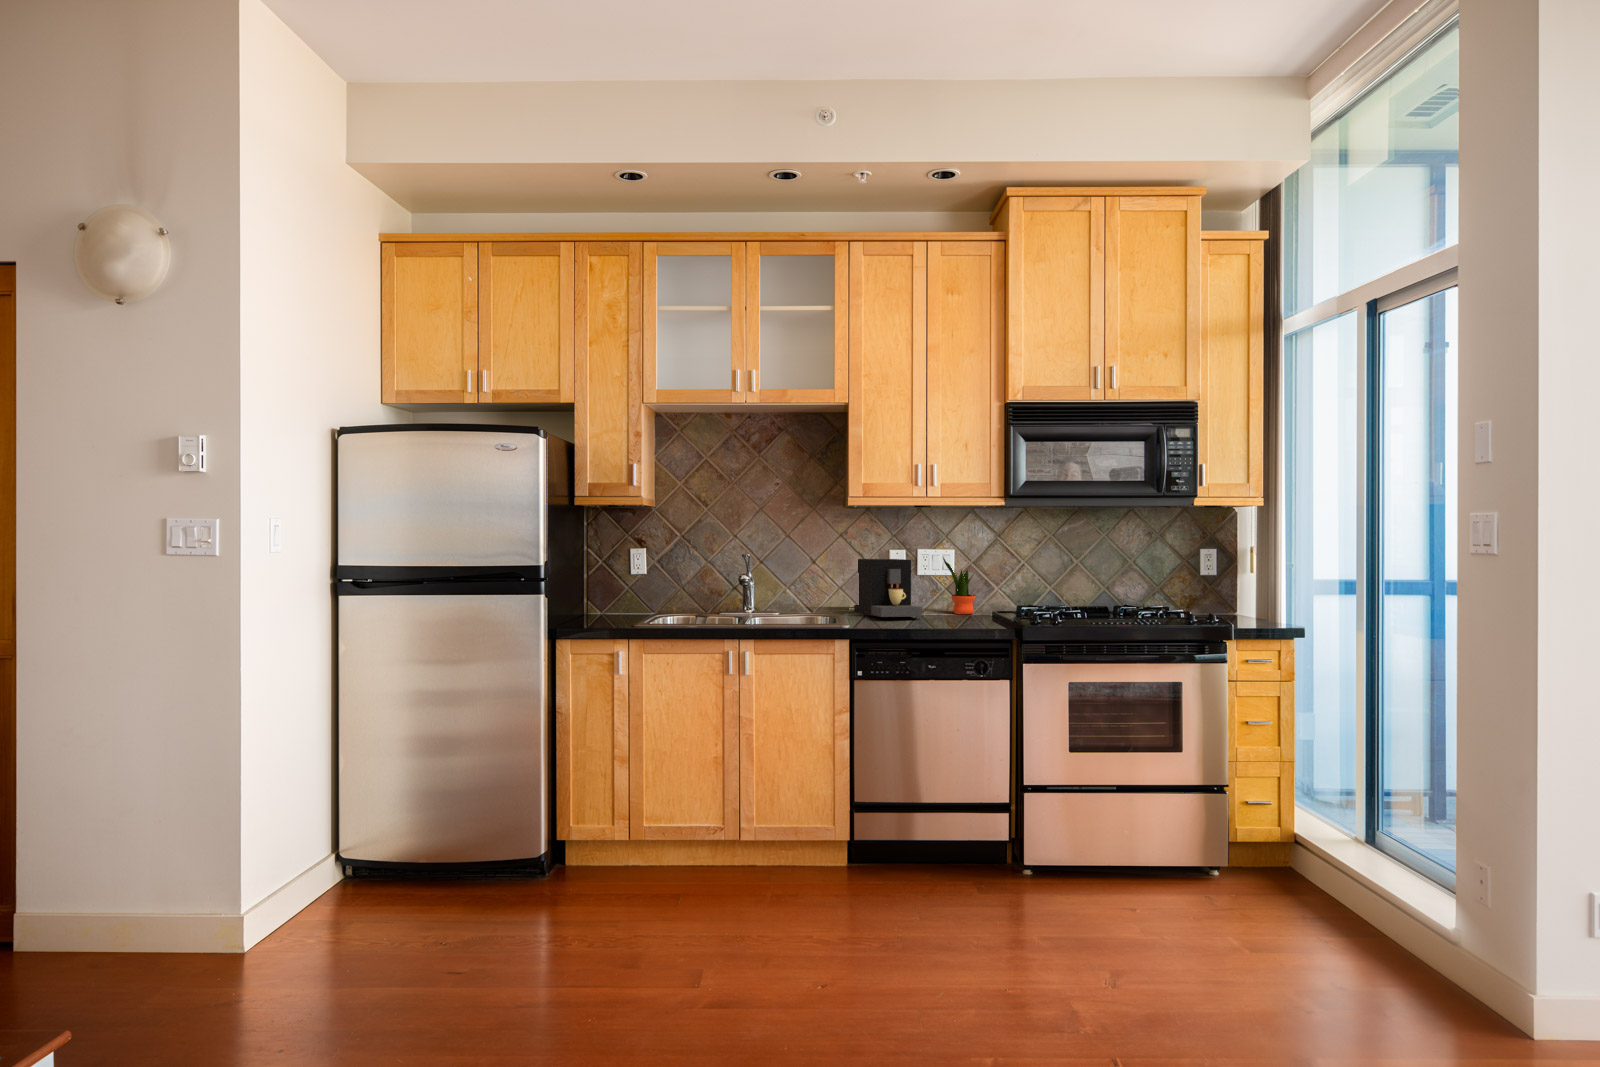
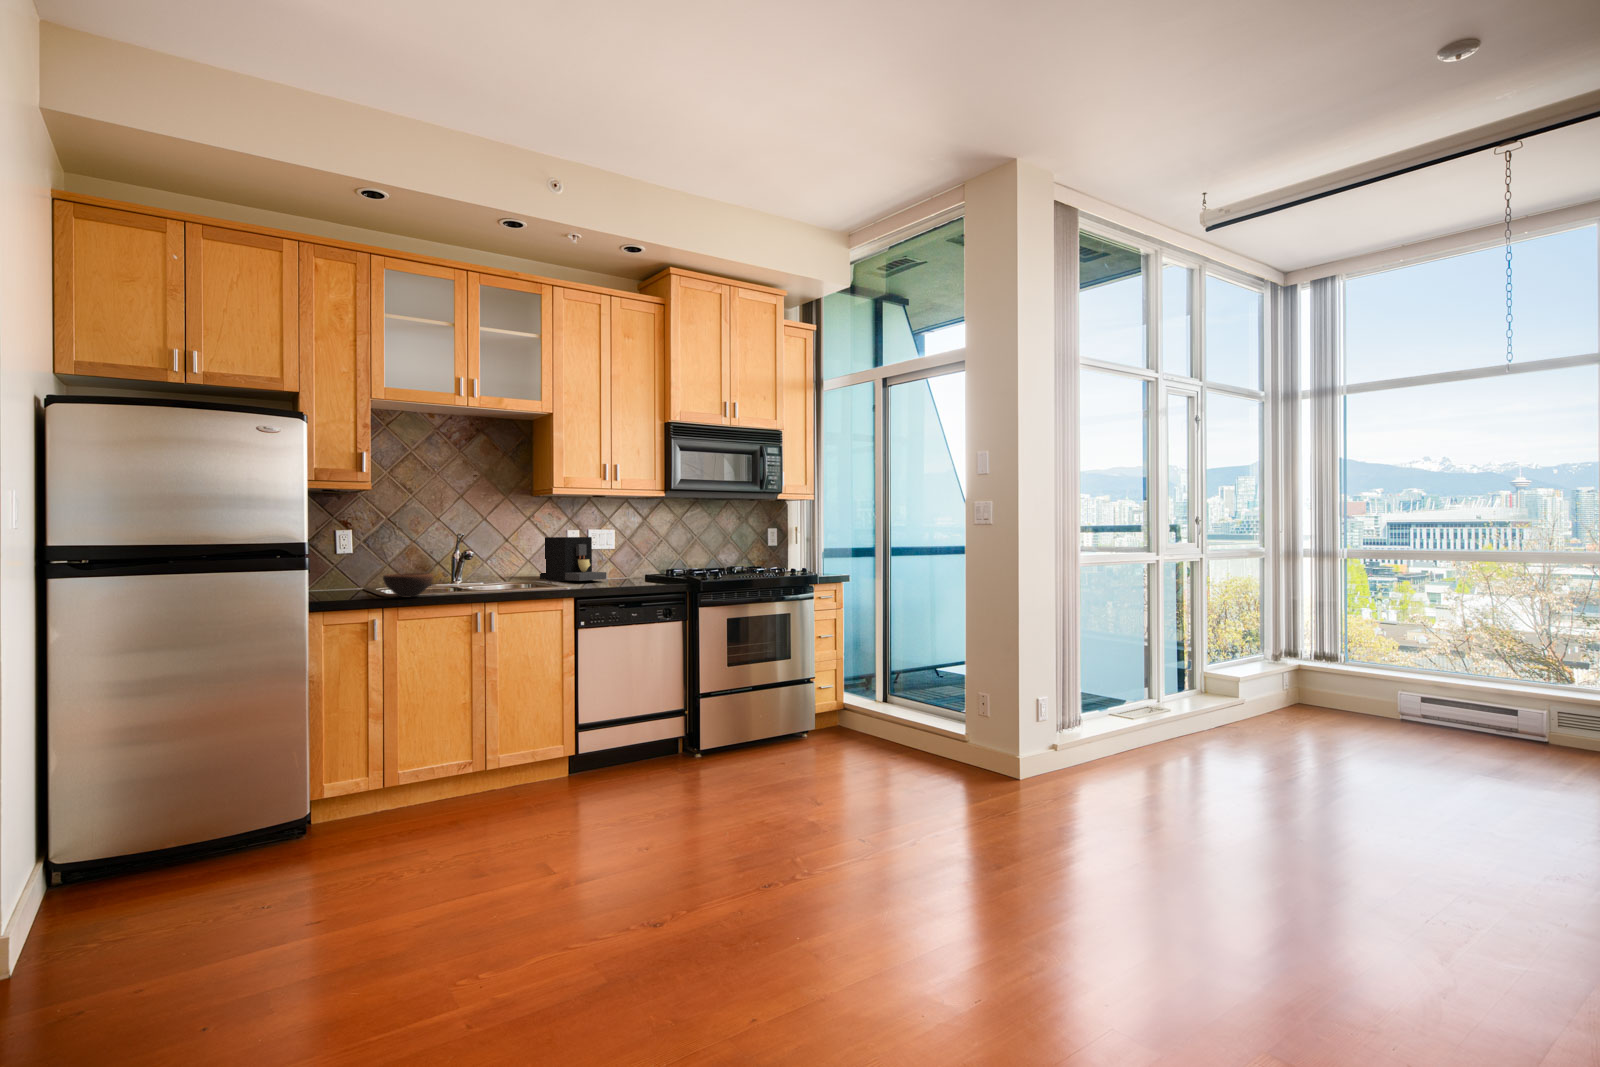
potted plant: present [943,557,976,614] -> none [608,534,634,577]
bowl: none [637,599,689,627] -> present [383,573,433,598]

